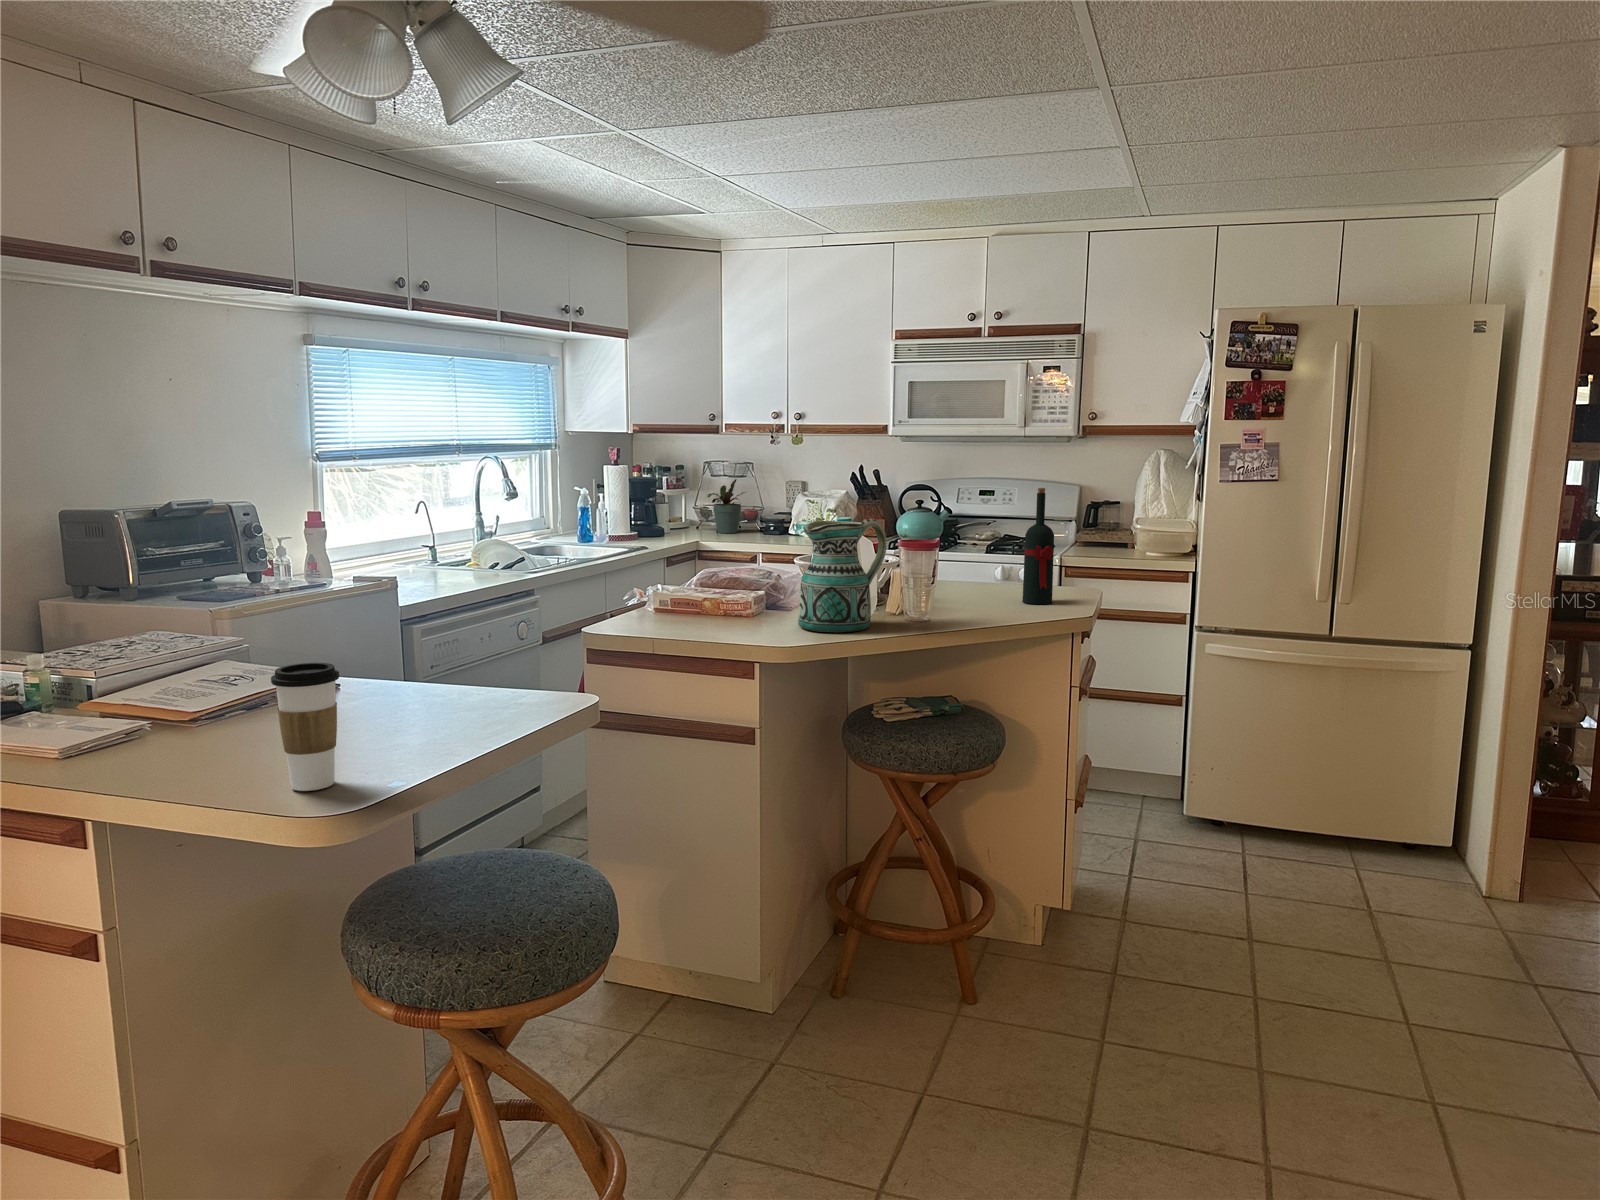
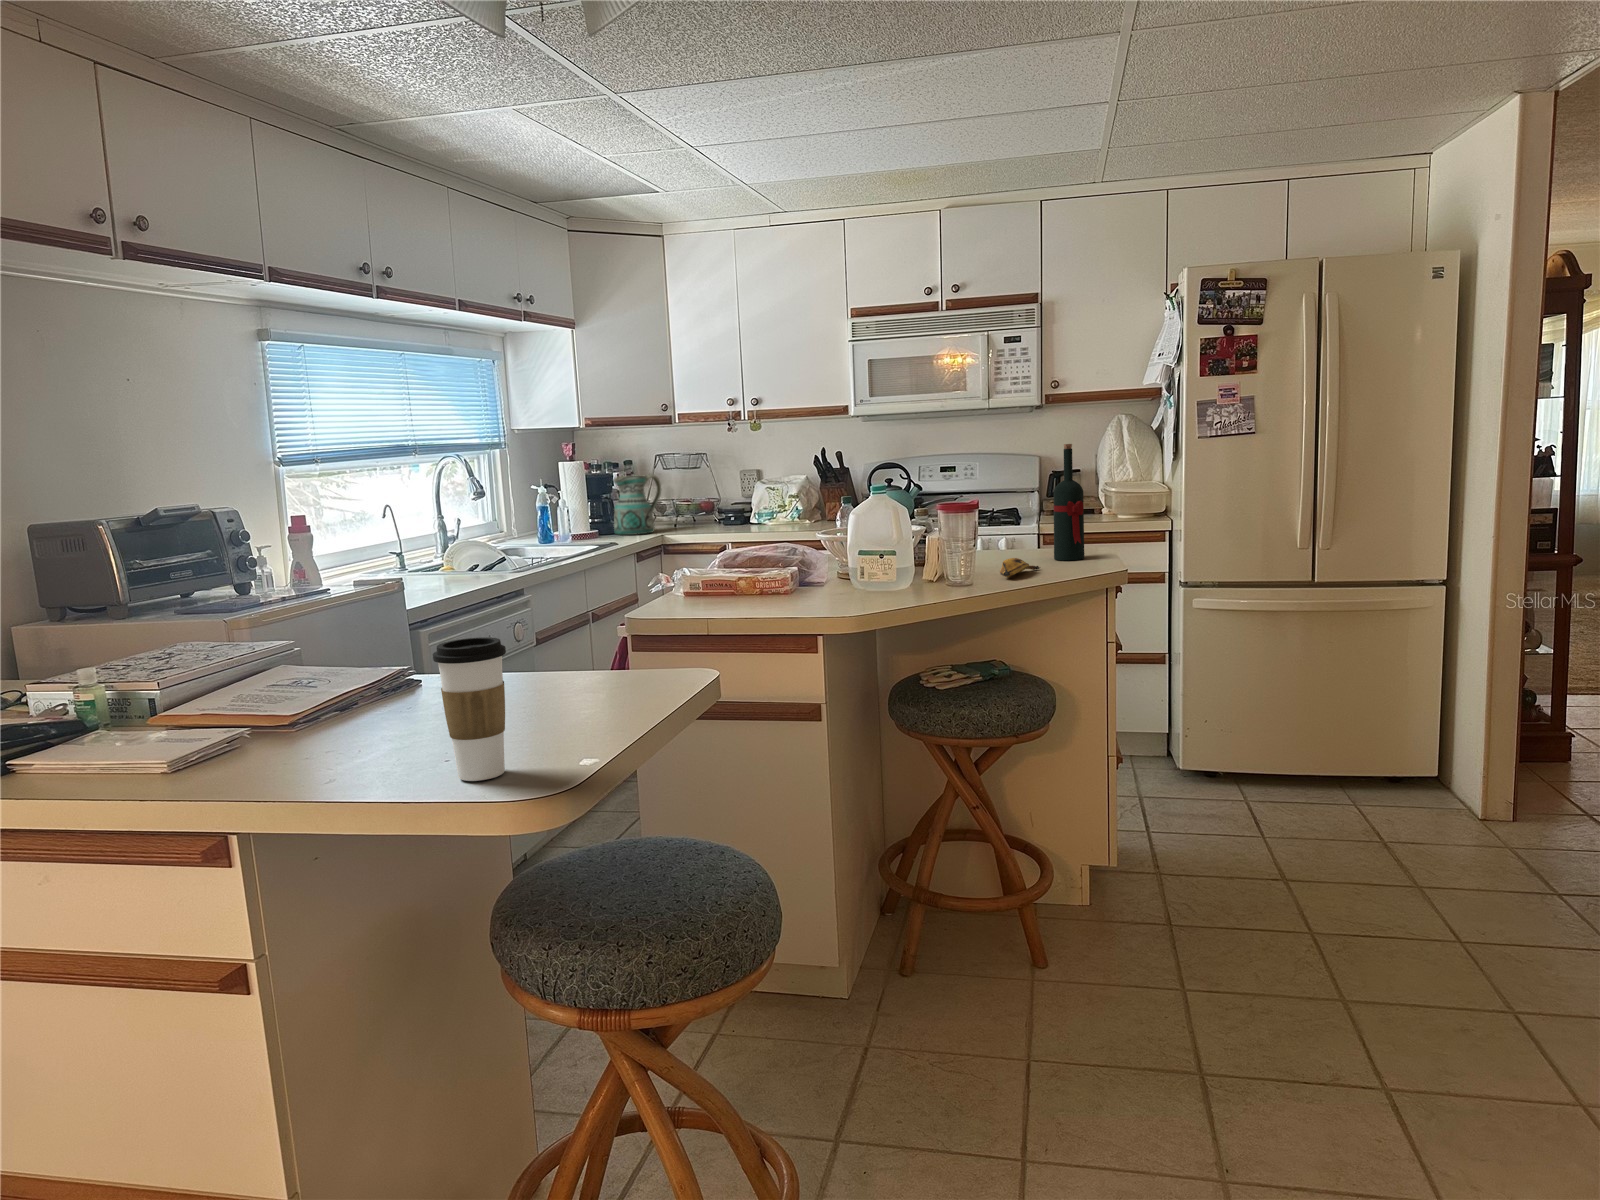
potted plant: present [708,479,745,533] -> none [665,470,705,526]
ceramic pitcher: present [798,519,887,632] -> present [614,474,661,535]
banana: none [950,600,999,619] -> present [1000,558,1040,577]

